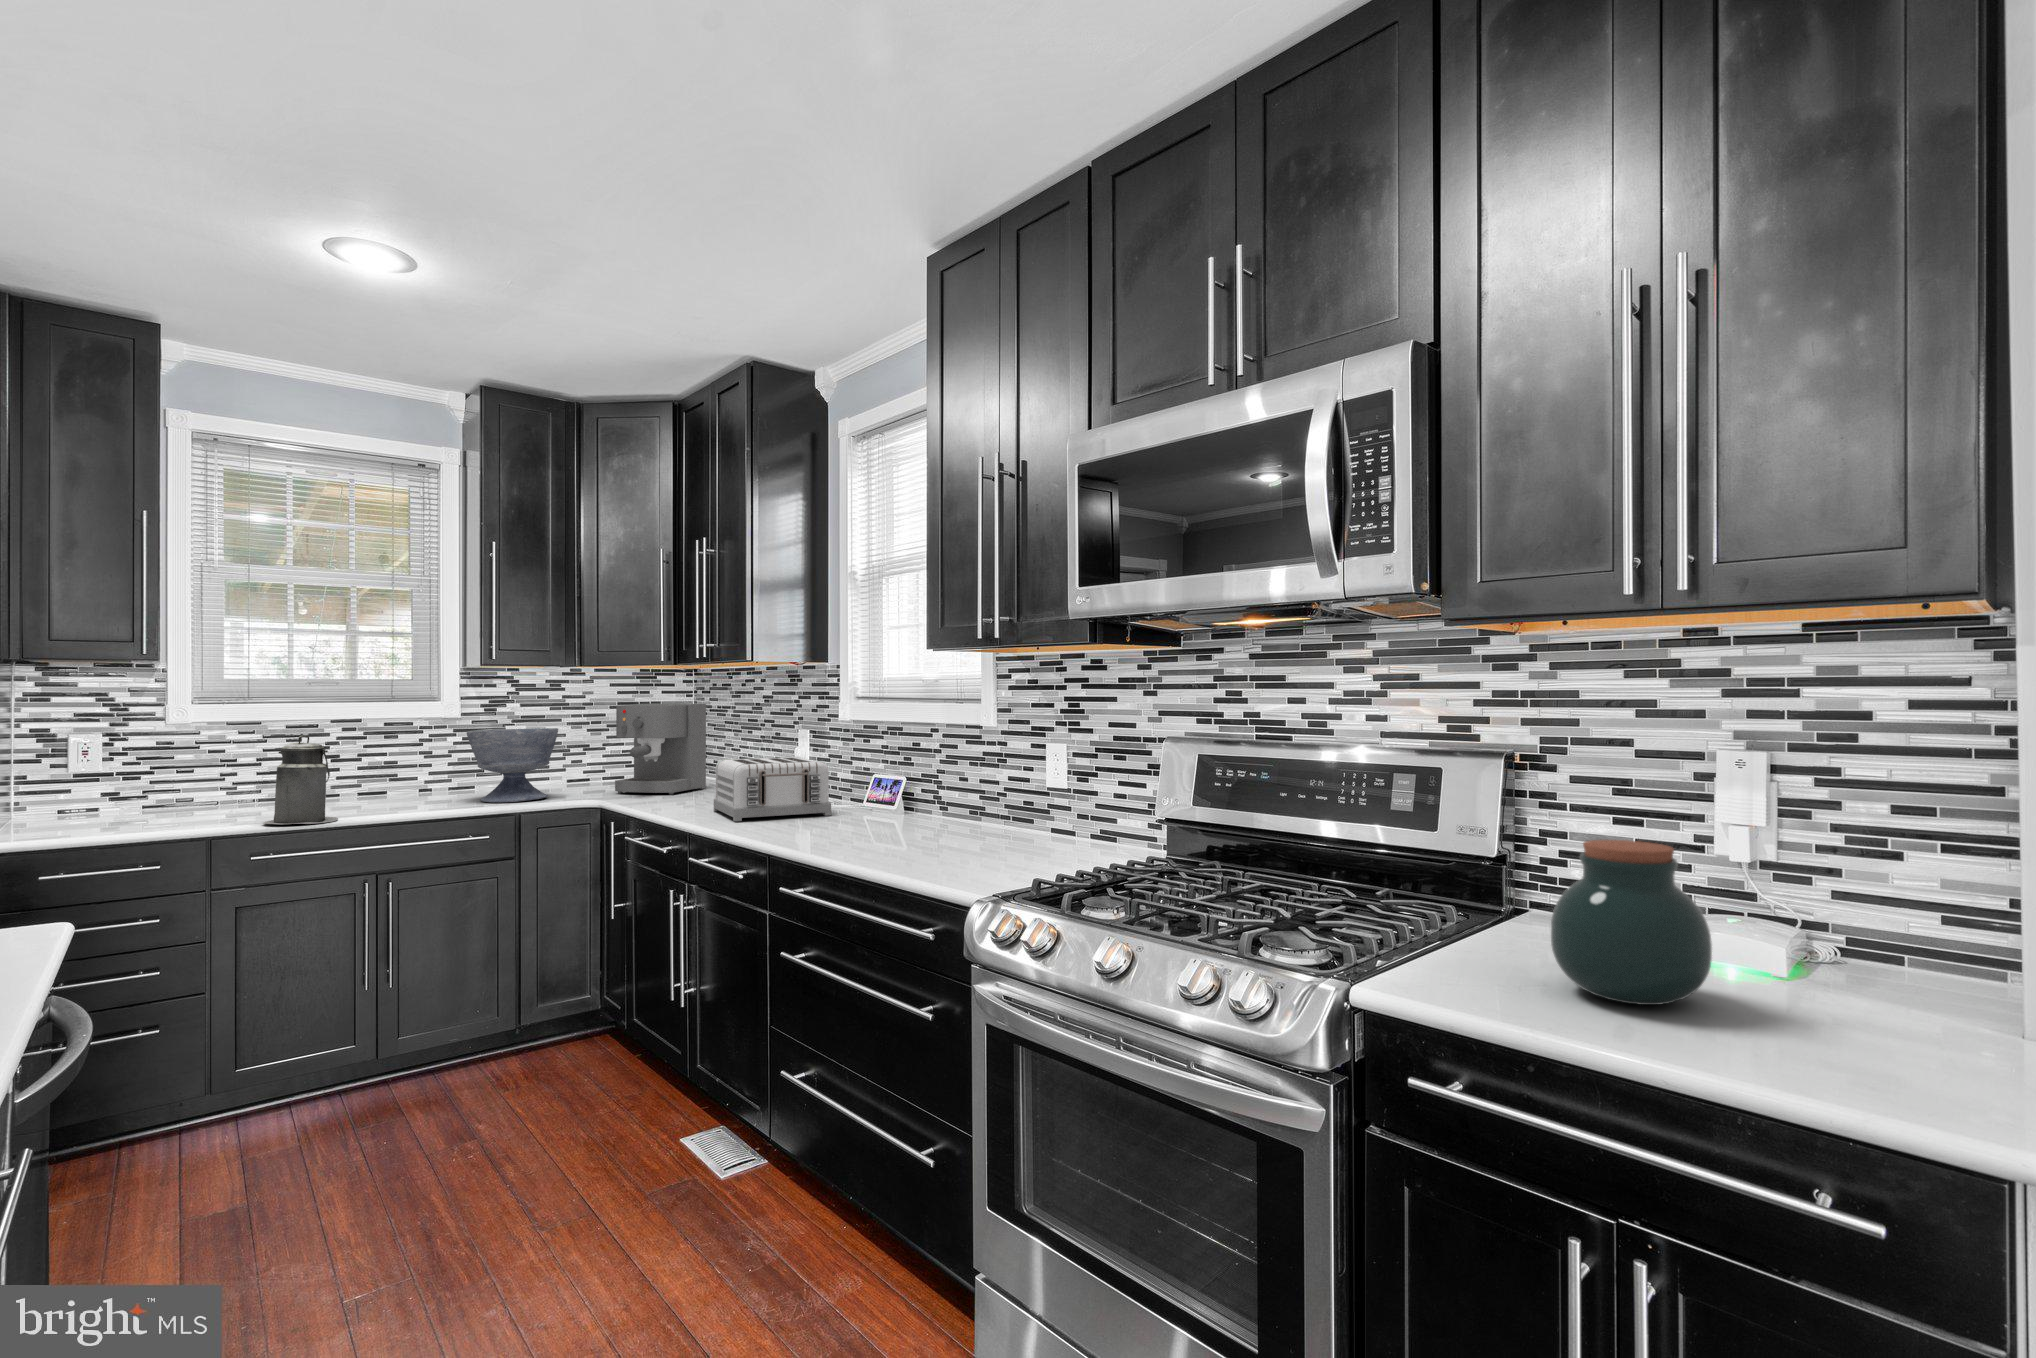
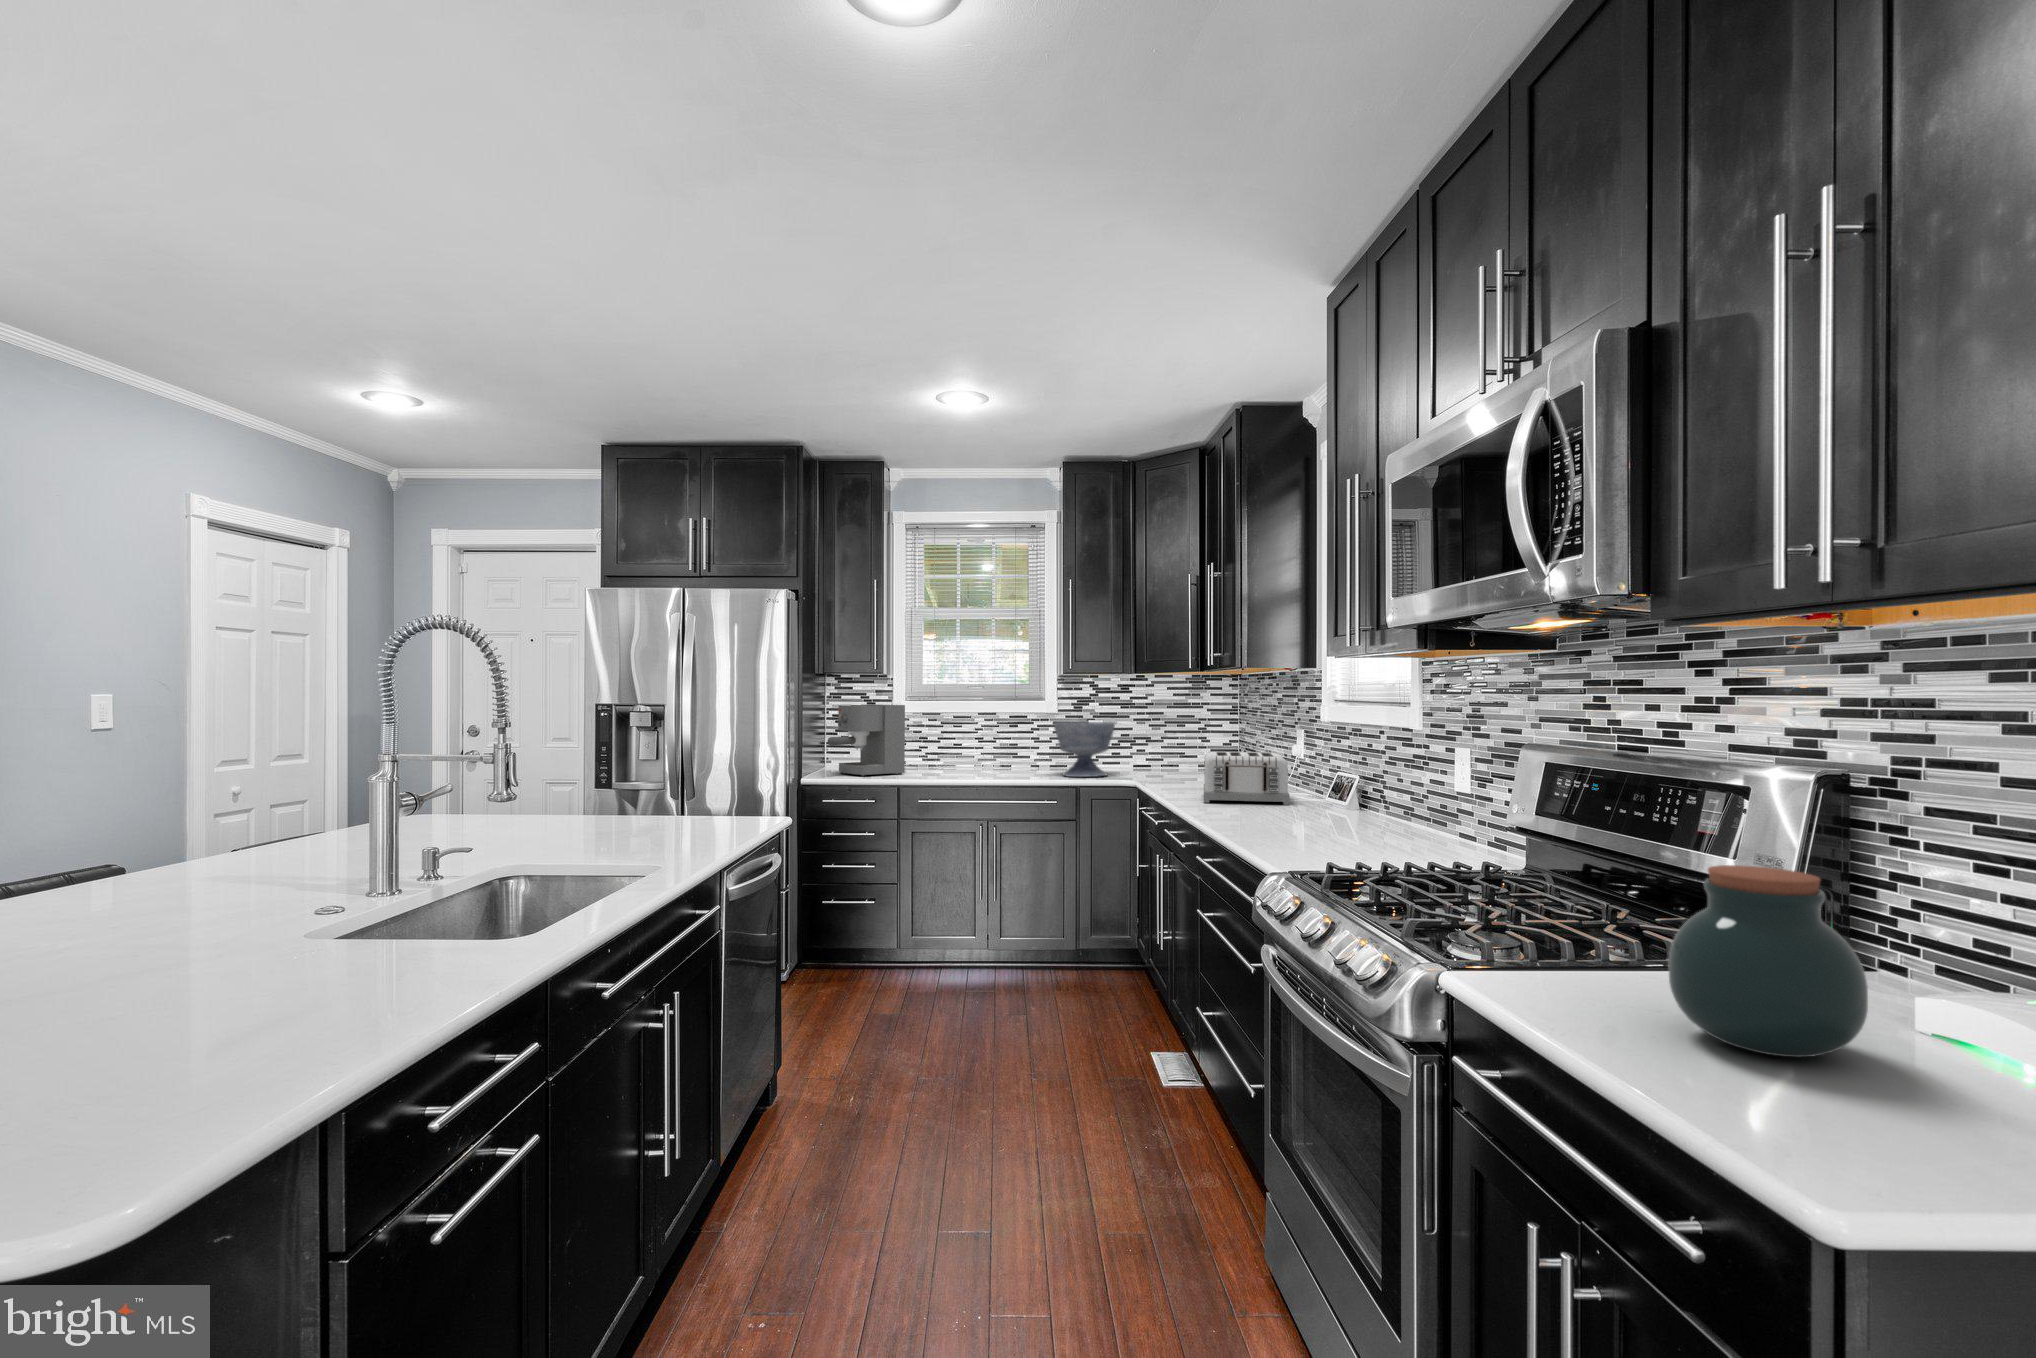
coffee maker: present [615,704,706,795] -> present [828,704,905,776]
canister: present [264,736,338,824] -> none [925,722,966,781]

